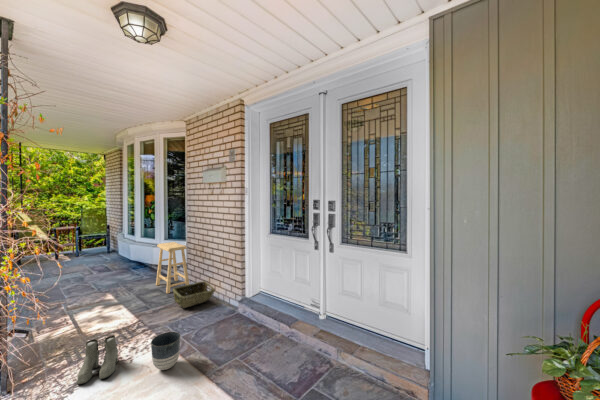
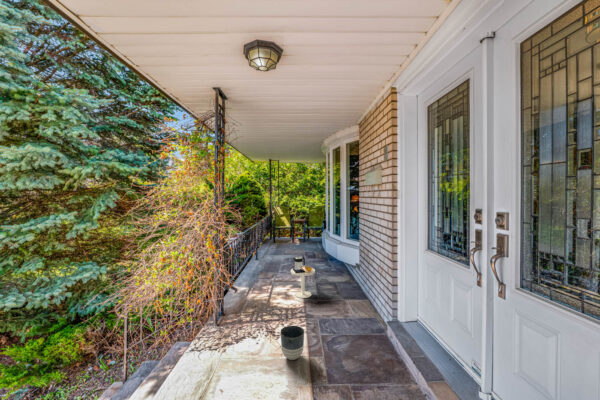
stool: present [156,242,189,294] -> none [335,242,359,290]
side table: none [109,265,144,315] -> present [291,257,315,298]
woven basket: present [173,281,215,308] -> none [333,286,372,309]
boots: present [77,336,118,384] -> none [242,310,271,344]

